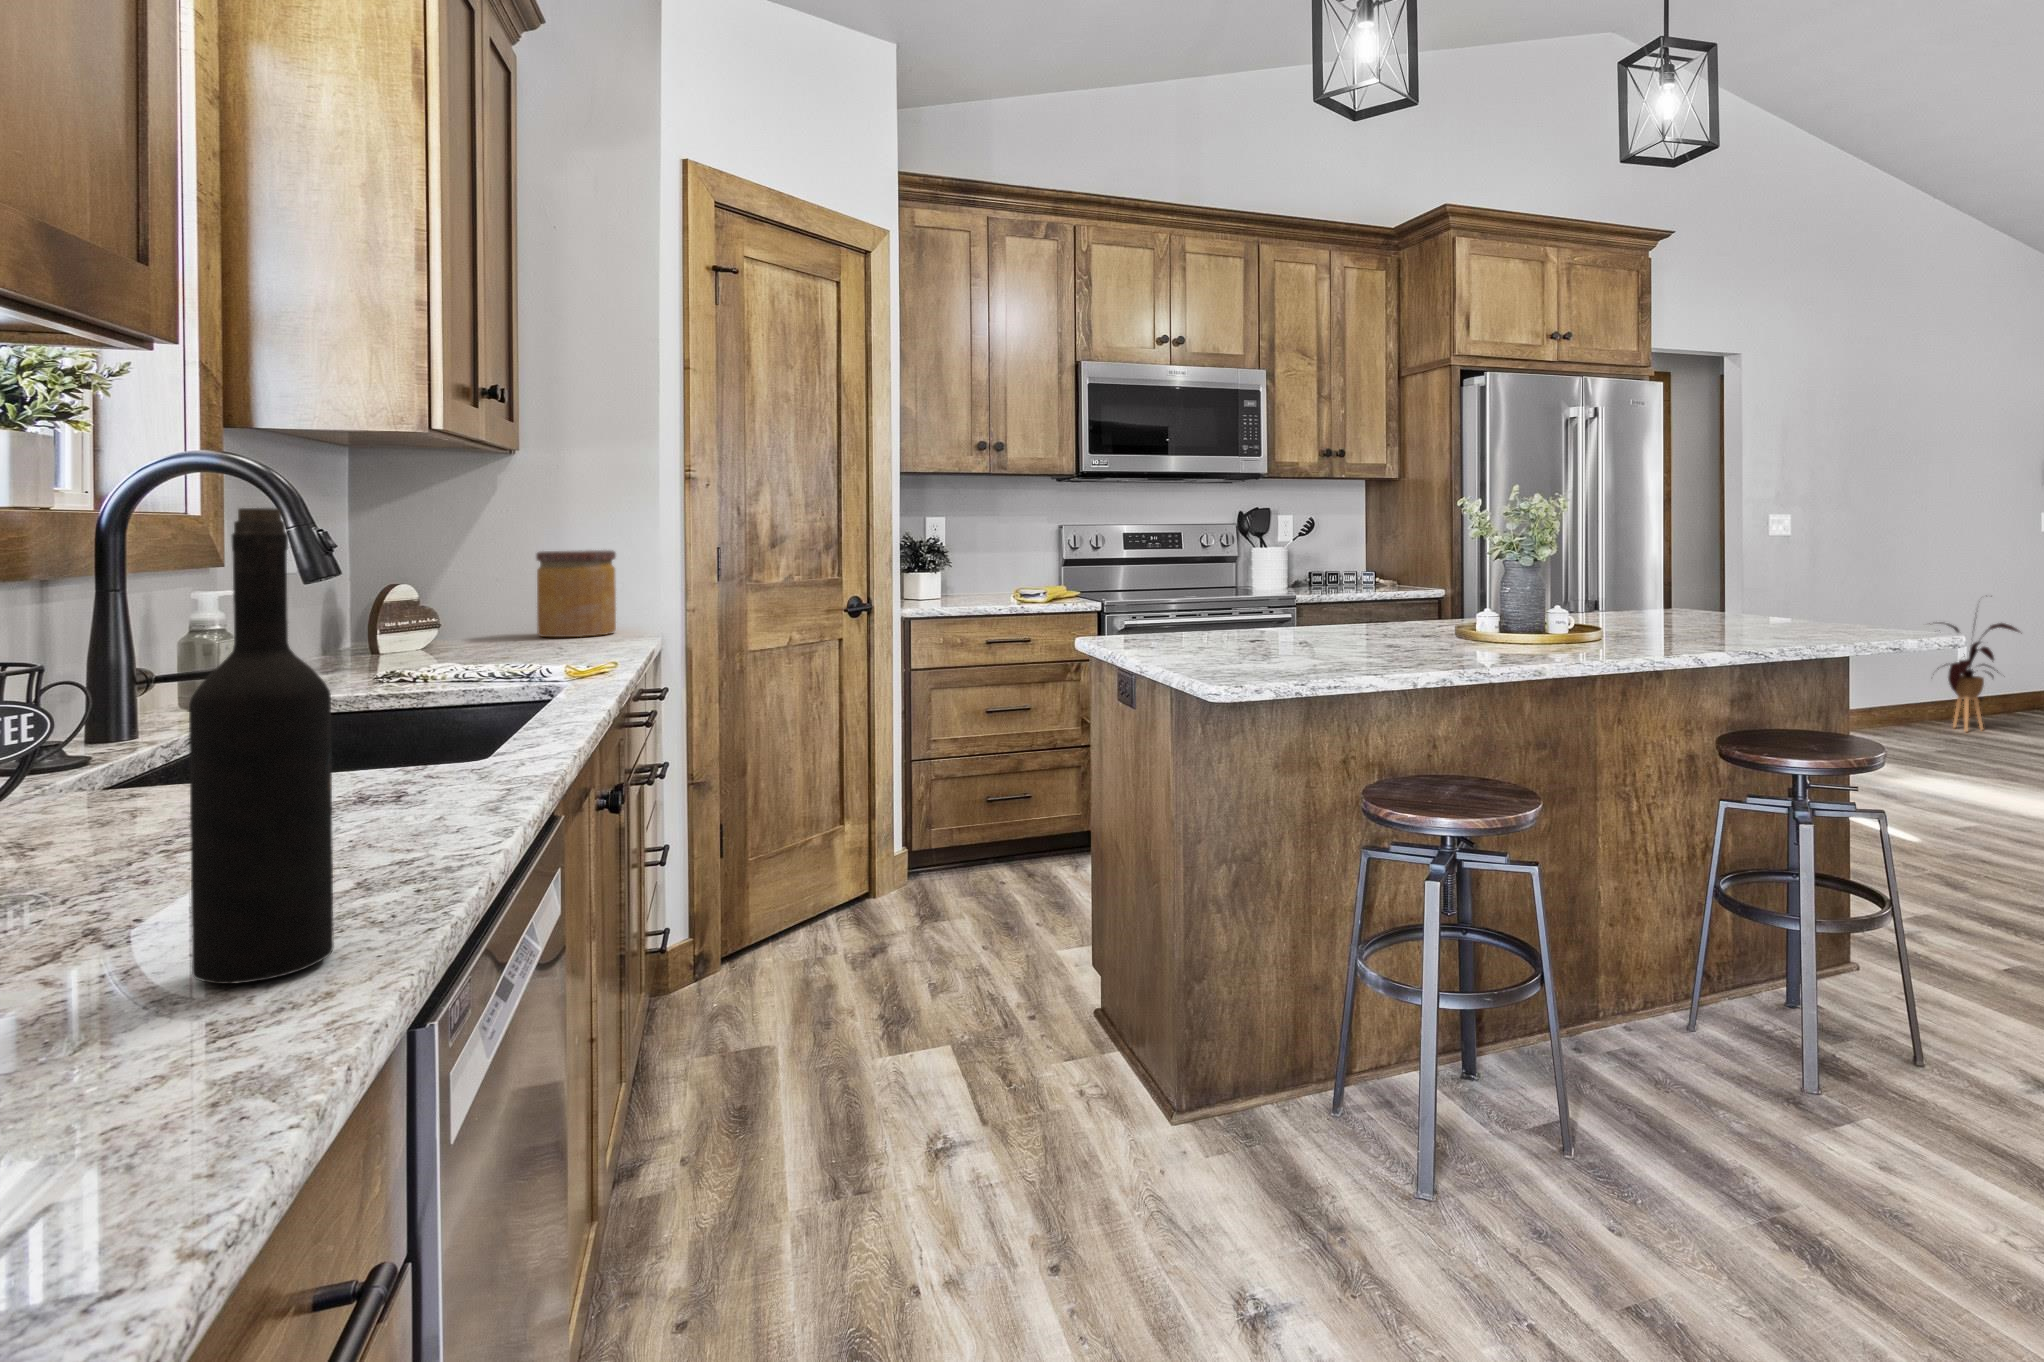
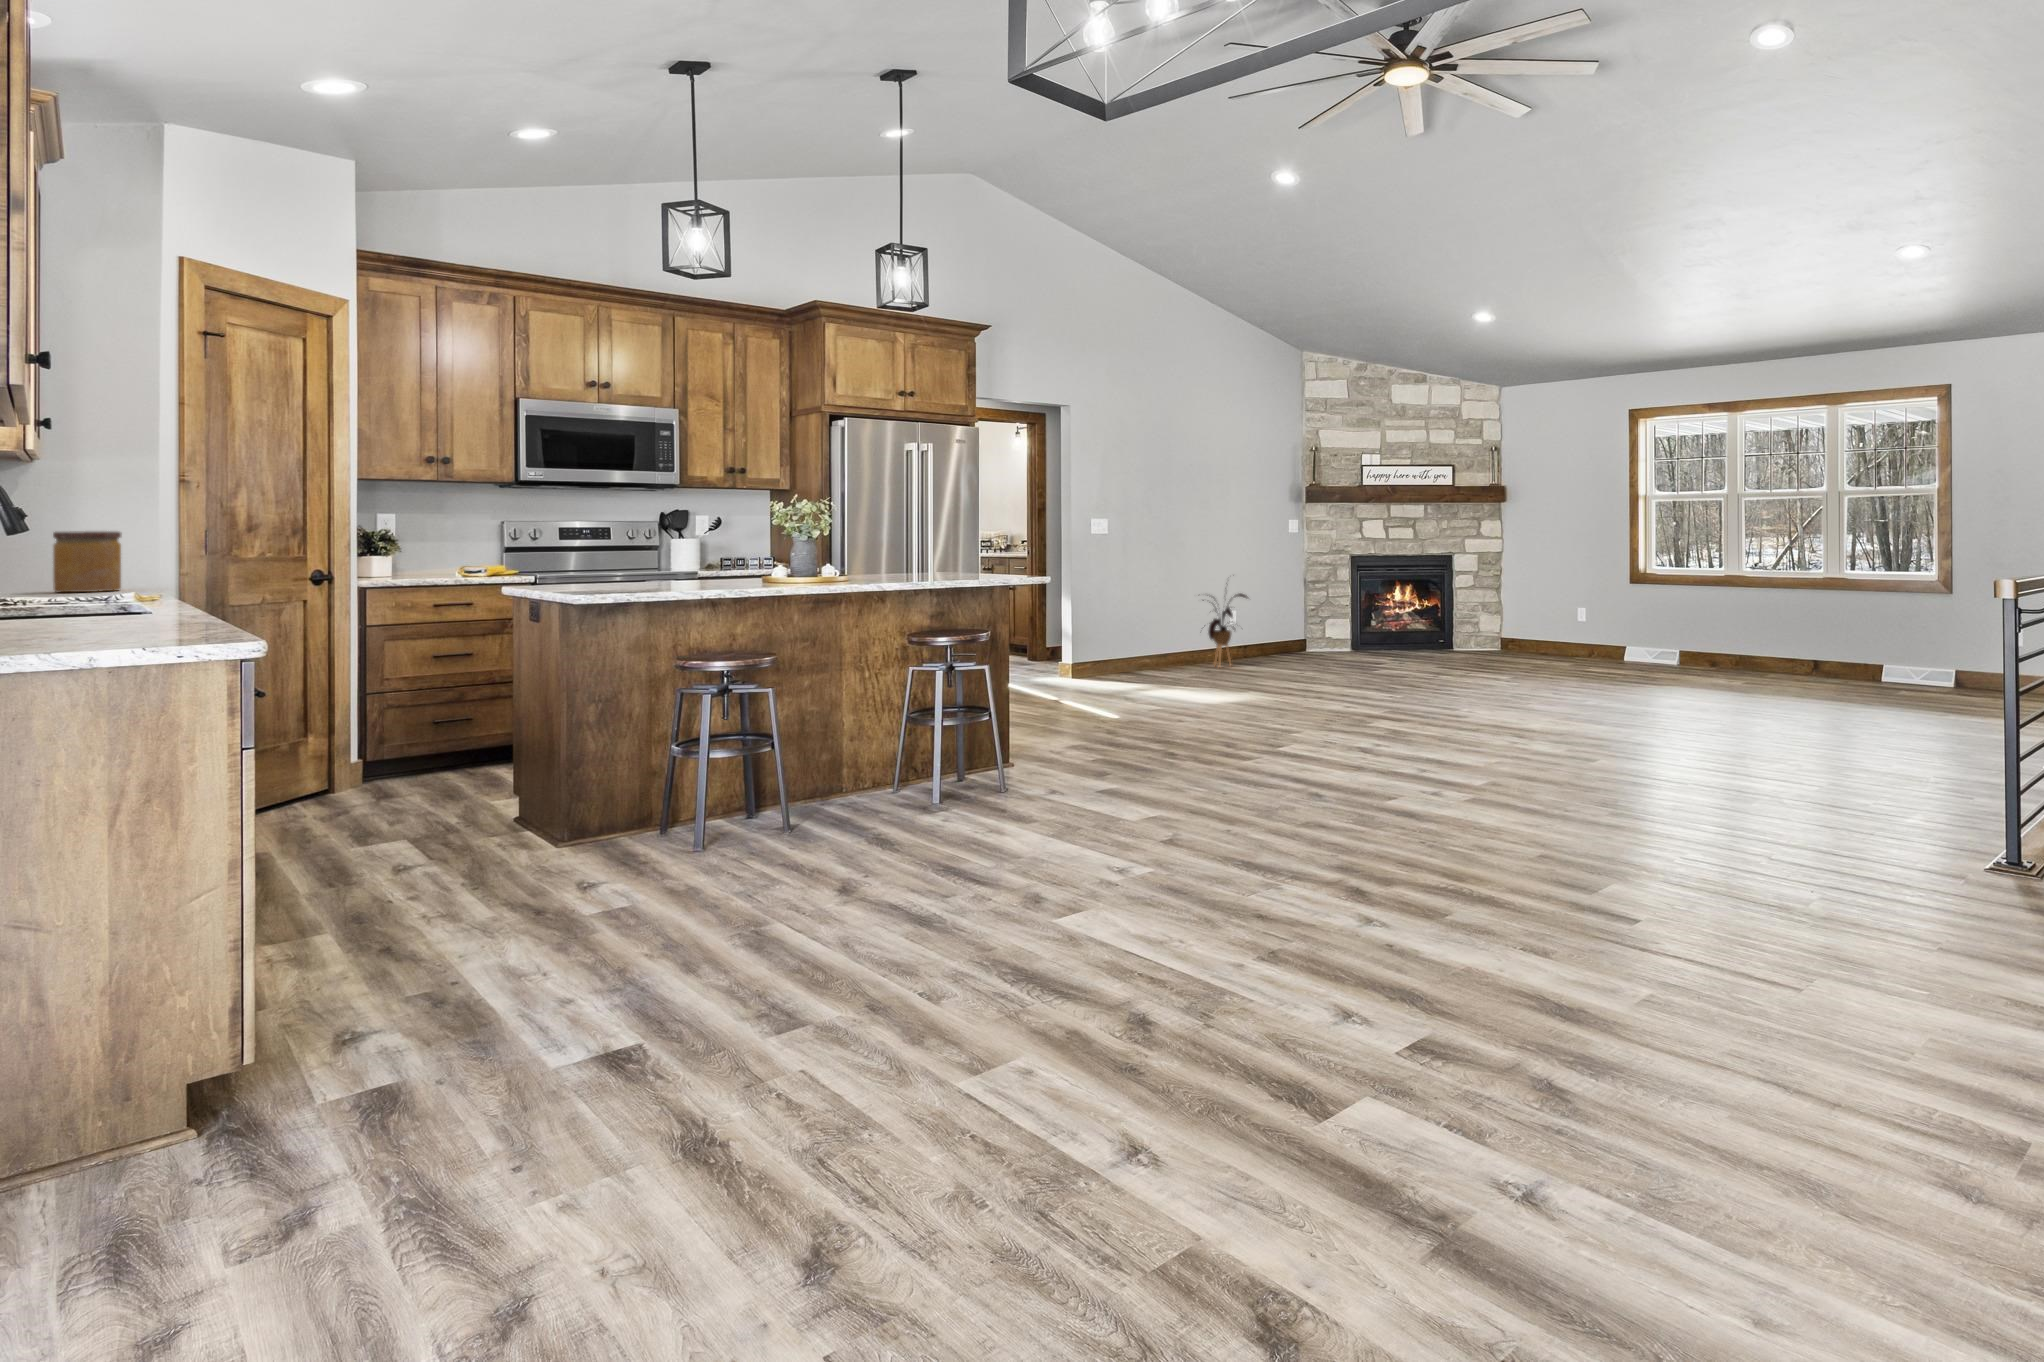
wine bottle: present [189,508,334,984] -> none [128,490,177,641]

